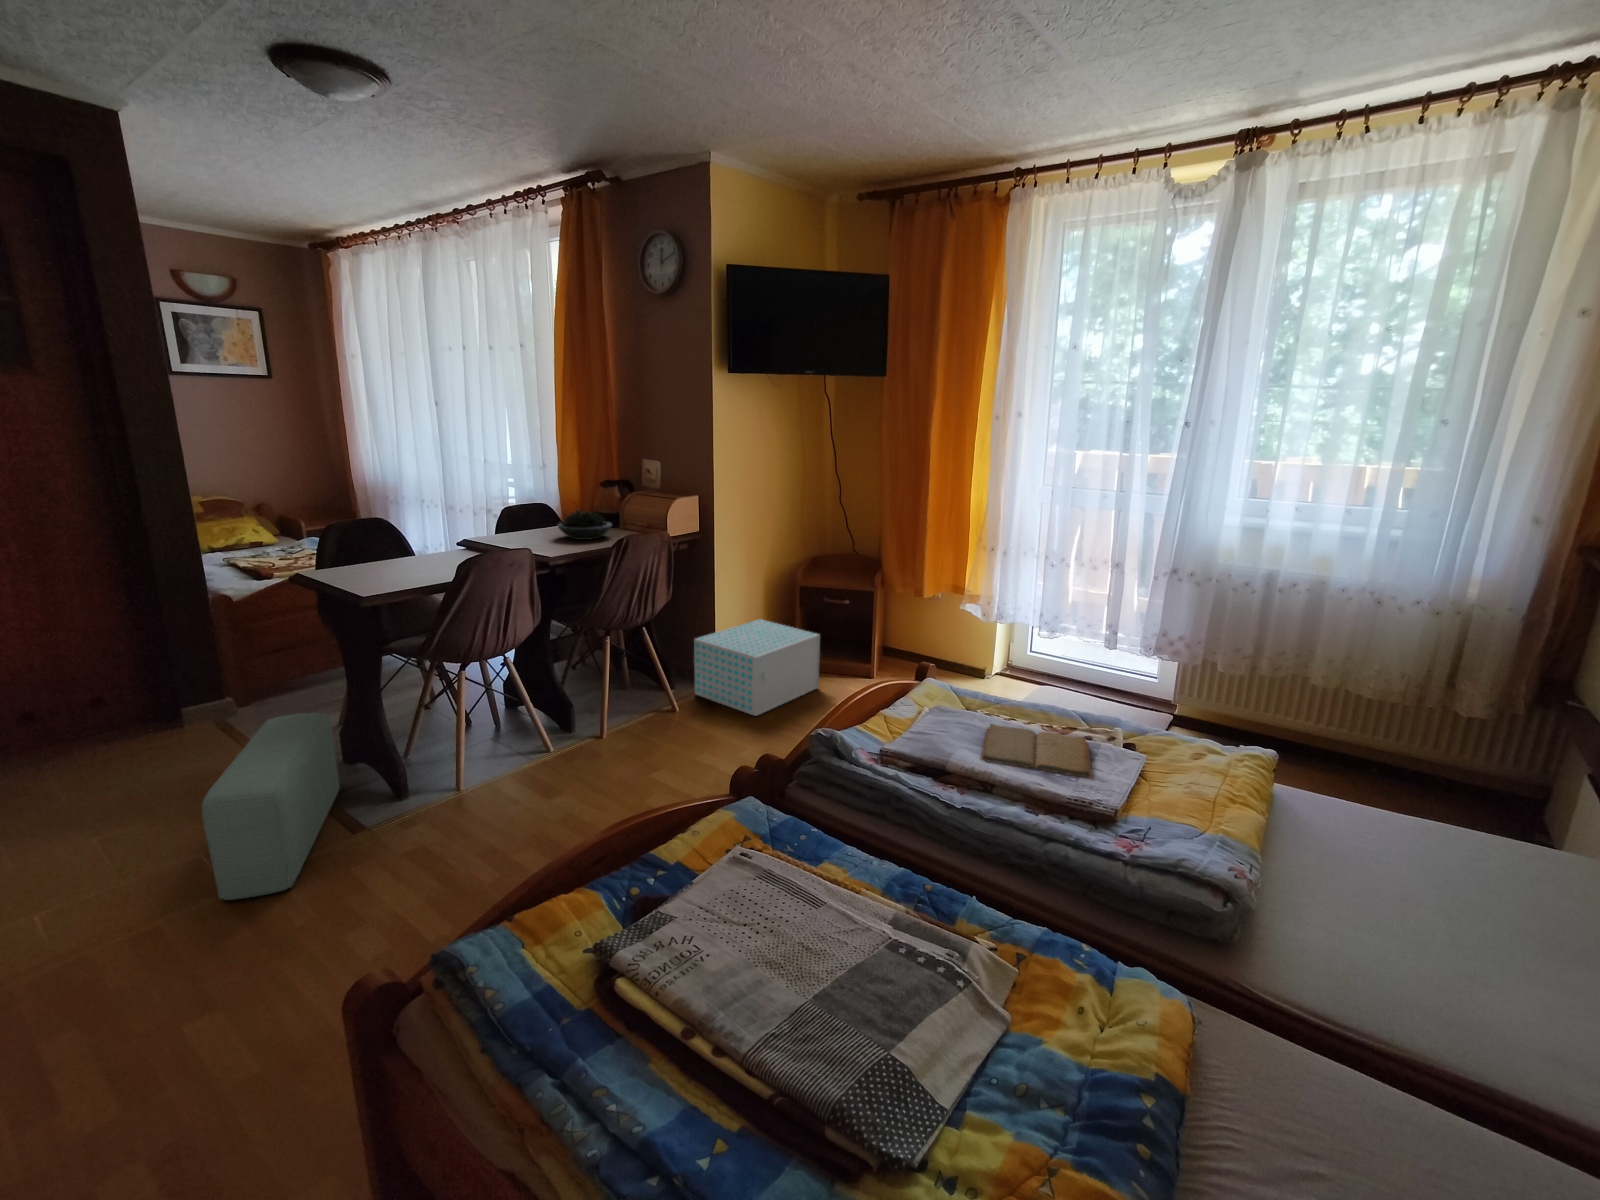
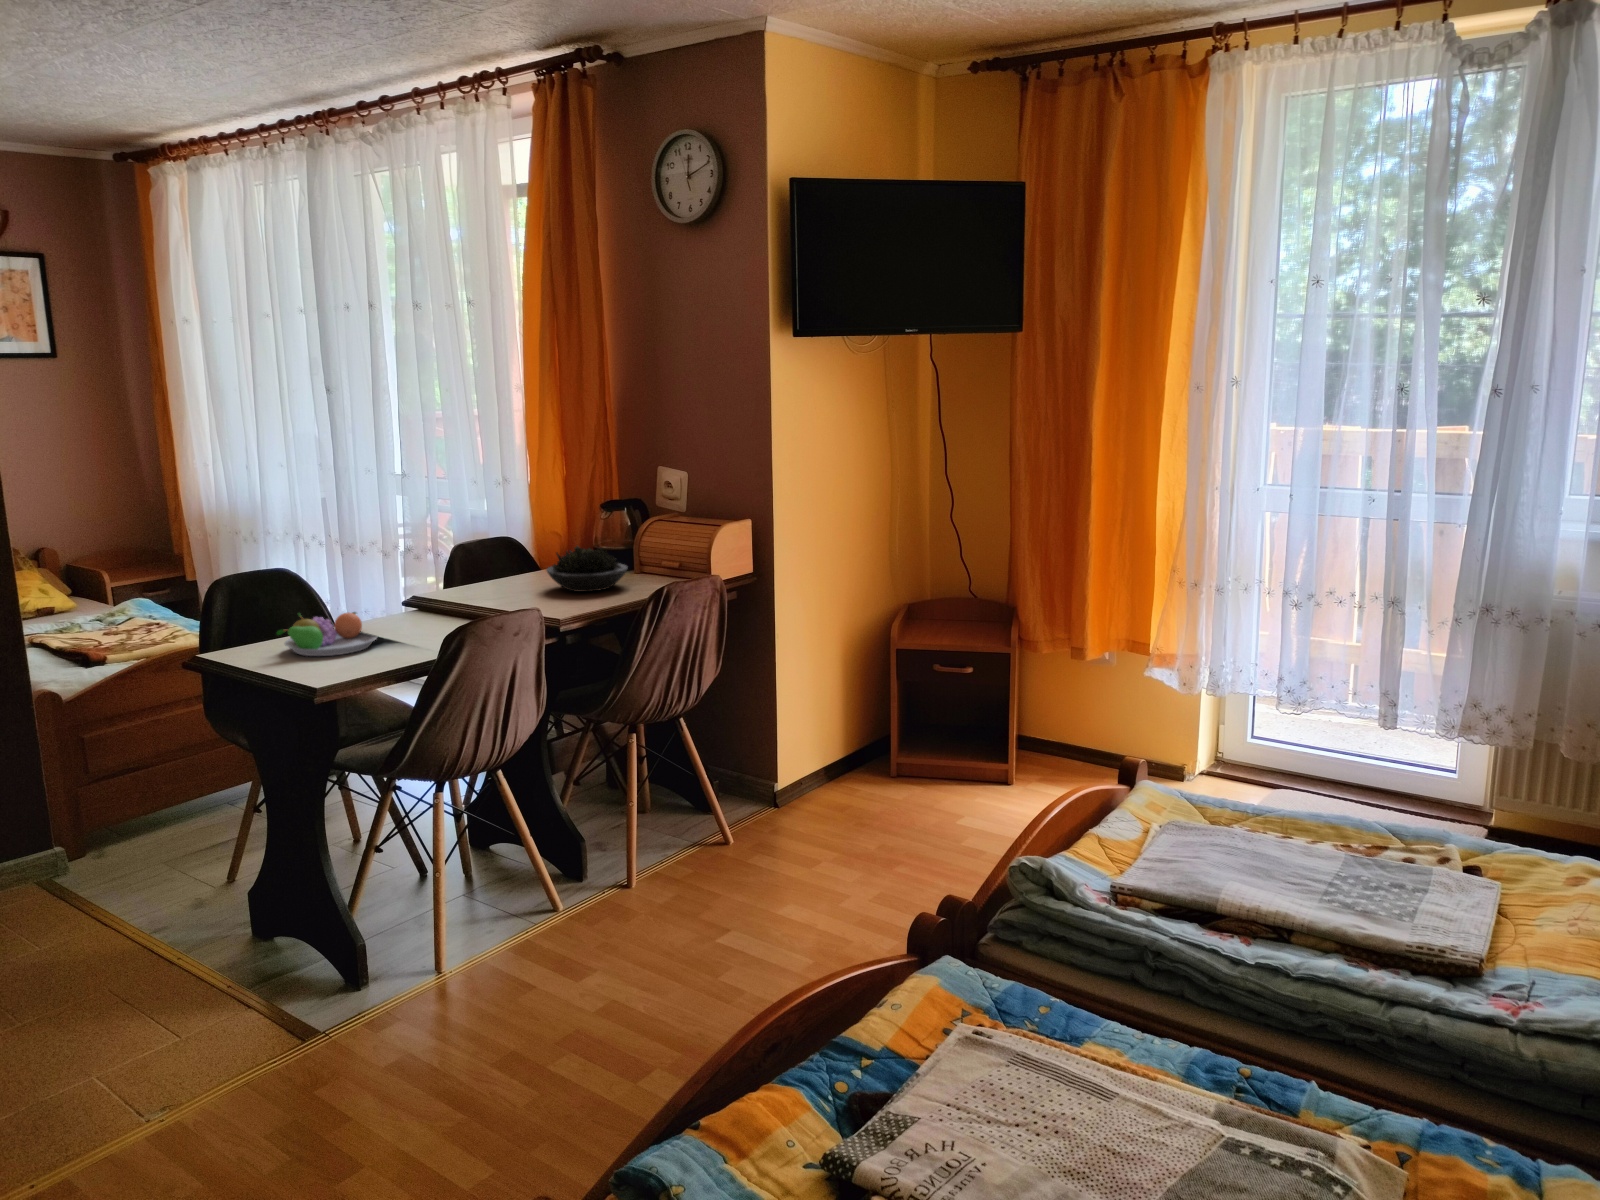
fruit bowl: none [353,545,429,575] -> present [277,612,377,656]
storage box: present [694,619,820,716] -> none [752,703,942,853]
pouf: present [202,713,340,900] -> none [120,866,261,1145]
book: present [980,724,1092,778] -> none [1267,845,1439,918]

